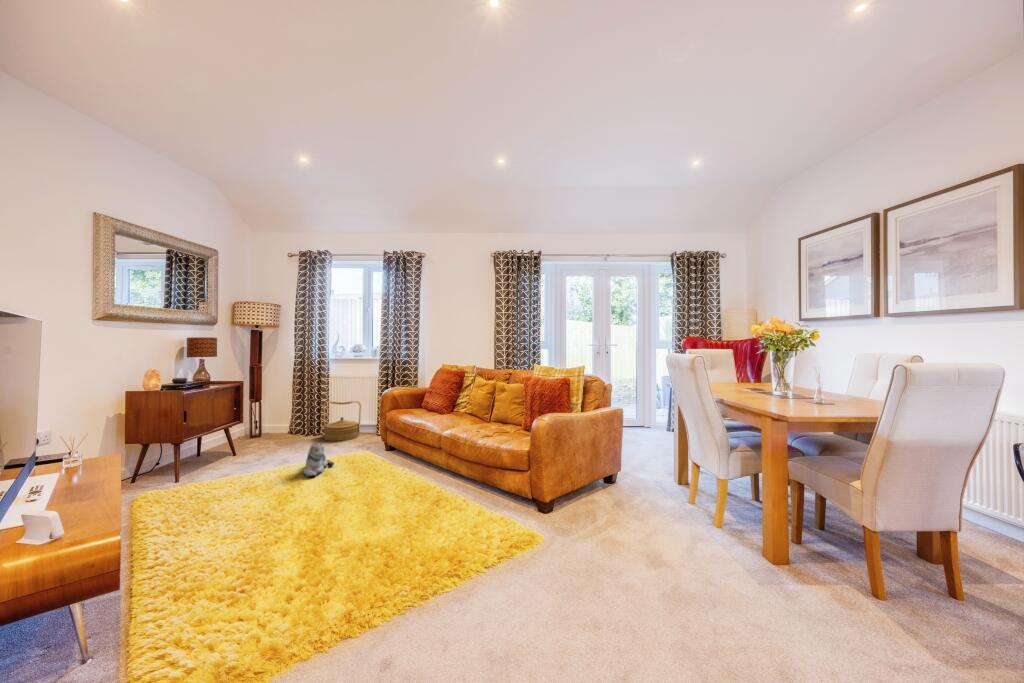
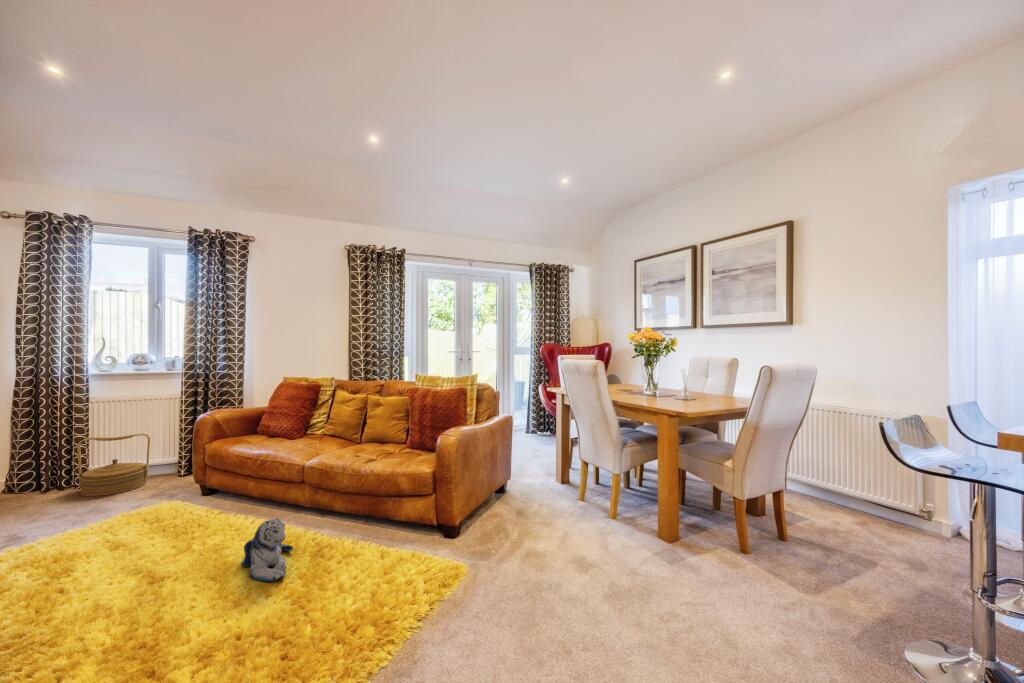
plush toy: present [303,443,334,477] -> present [241,519,293,582]

